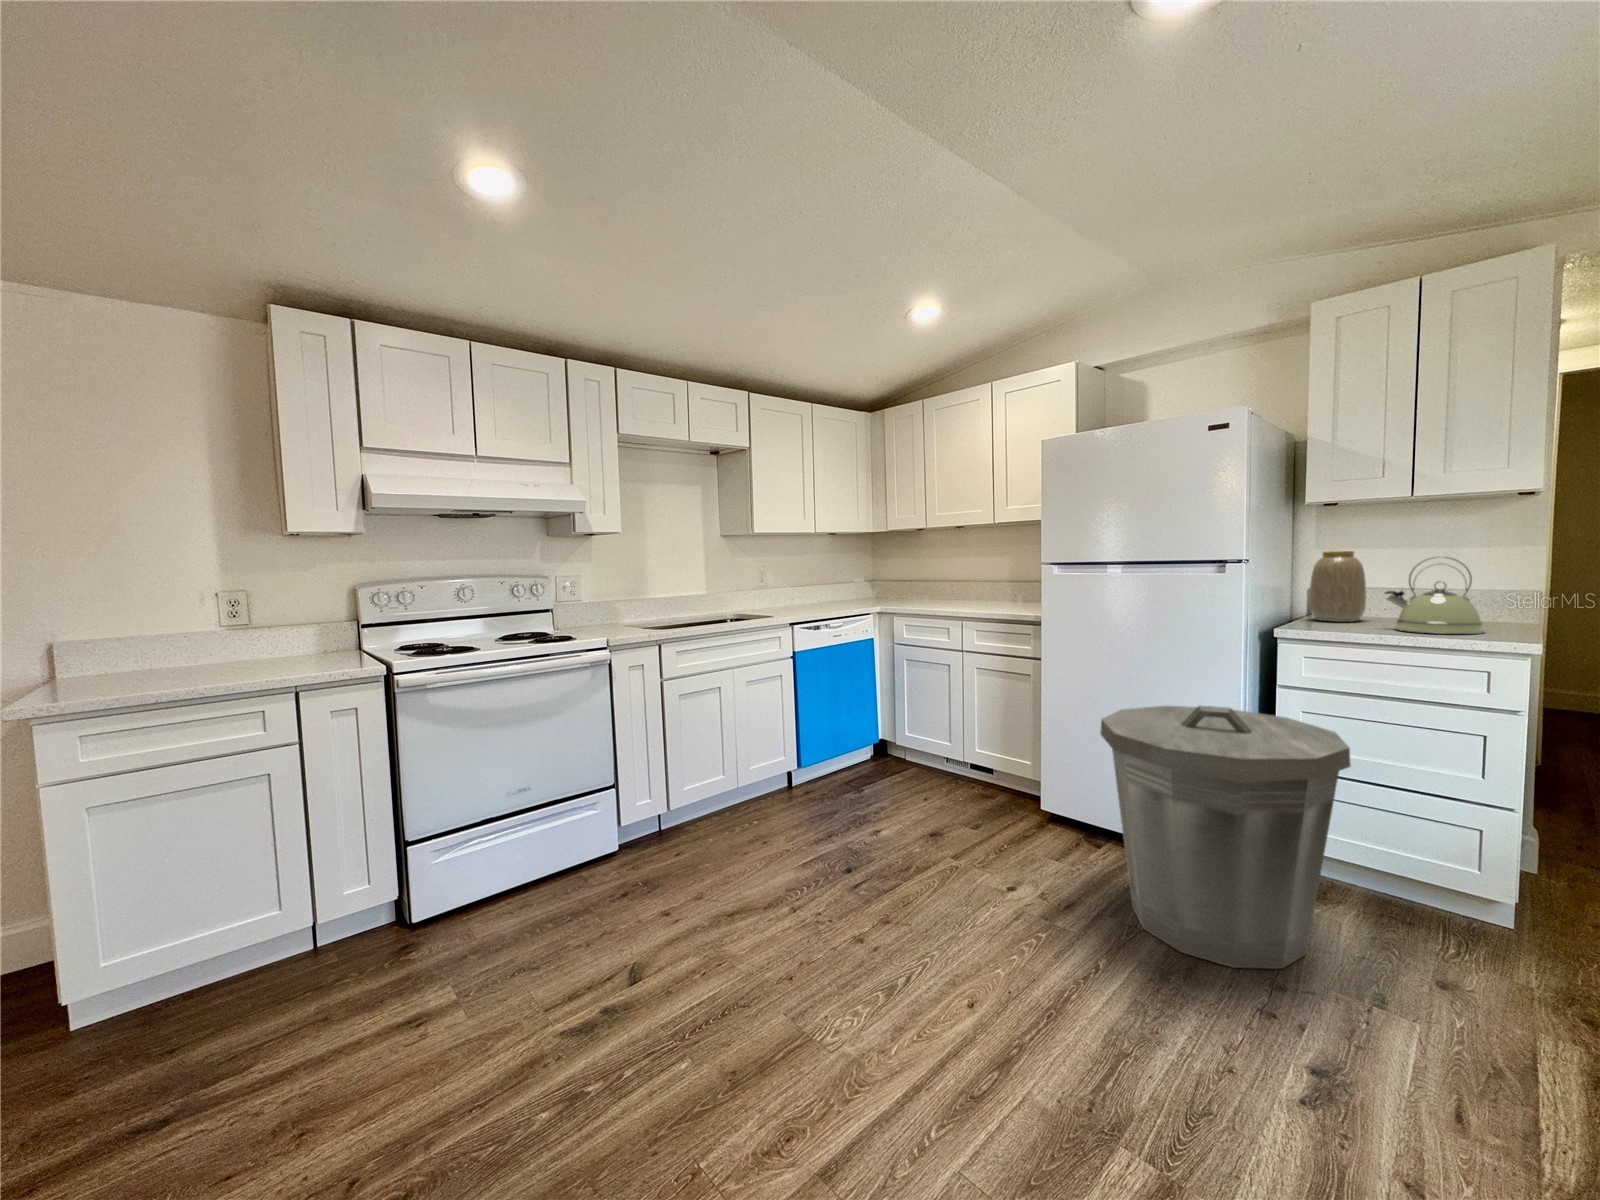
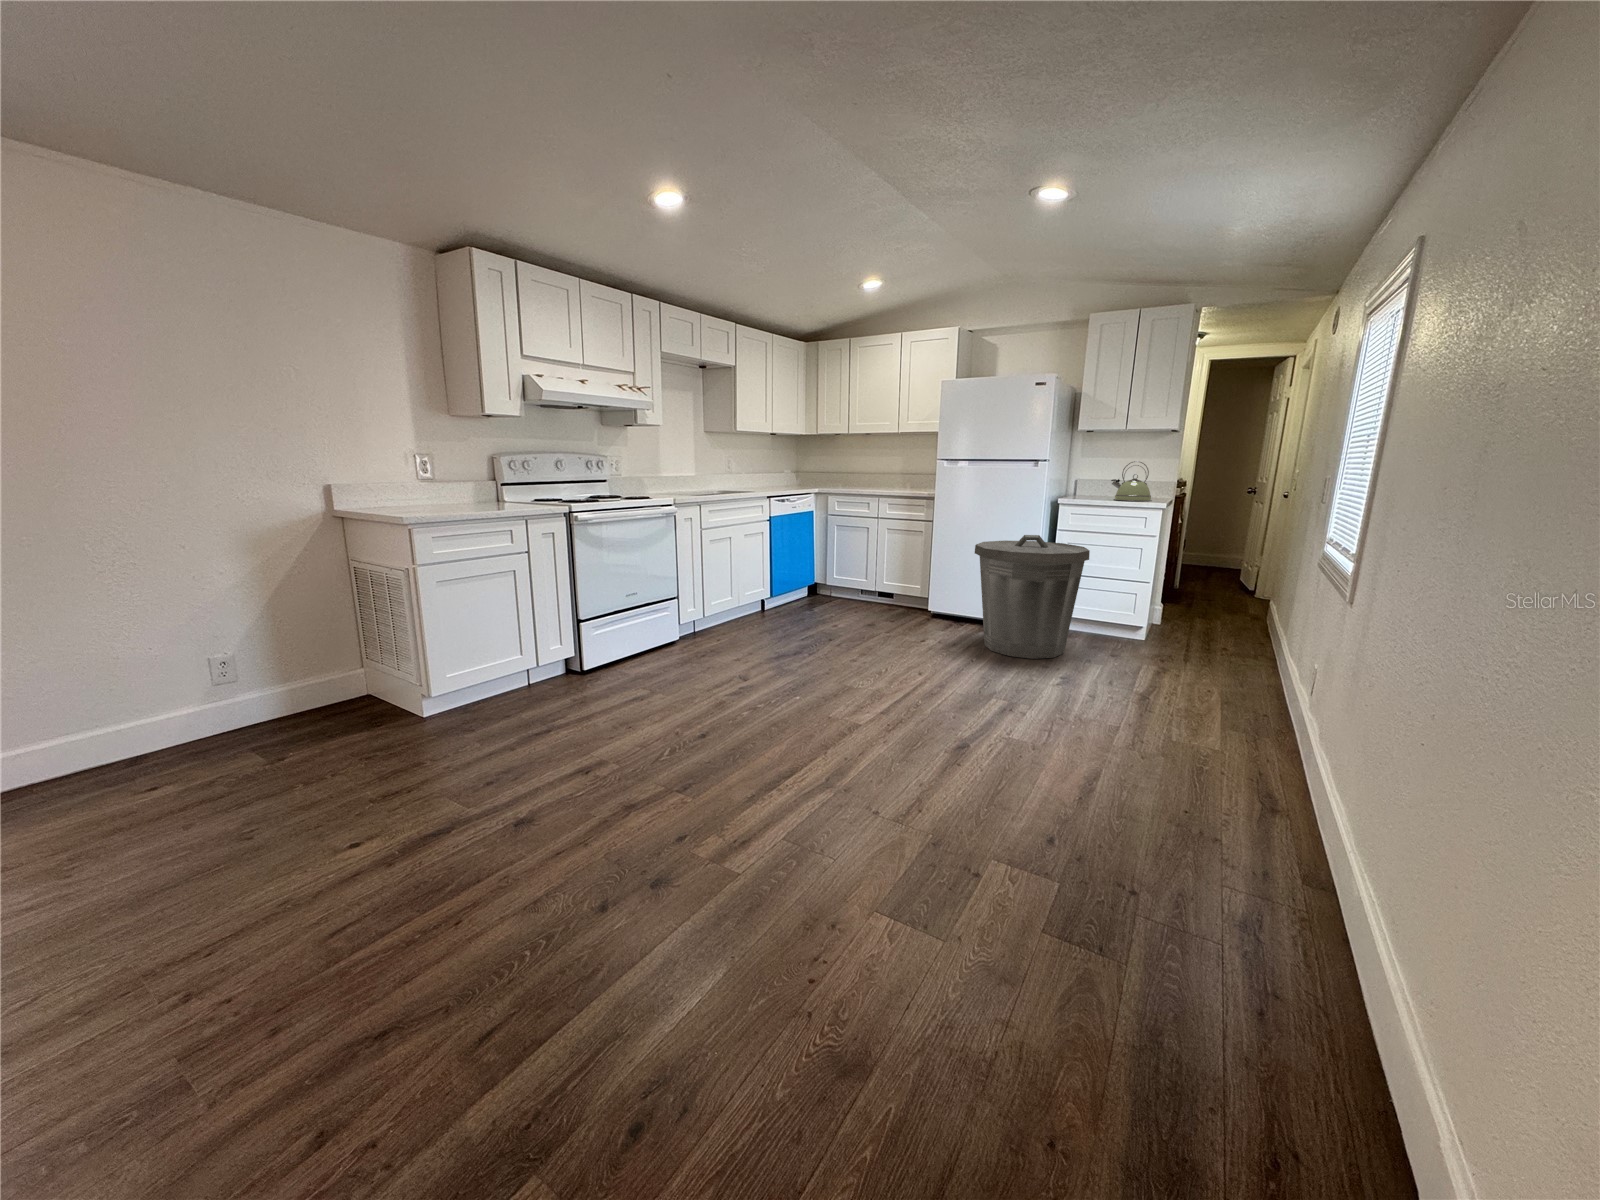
vase: present [1310,551,1366,622] -> none [1076,458,1103,498]

